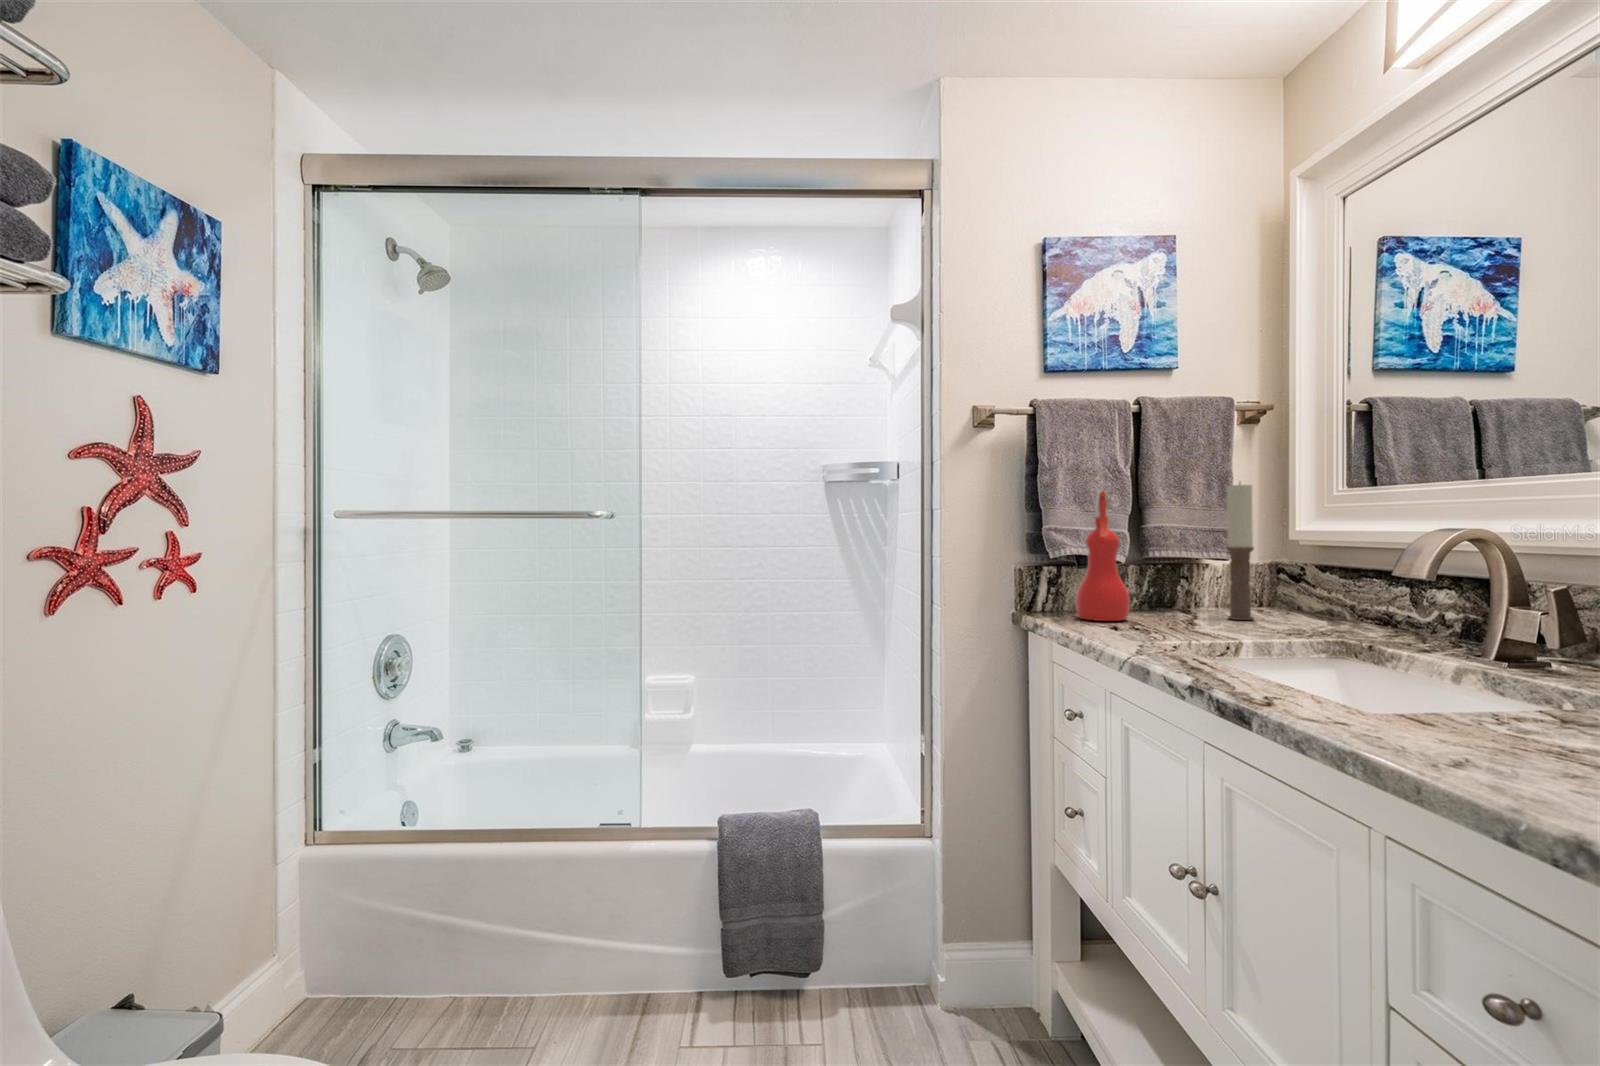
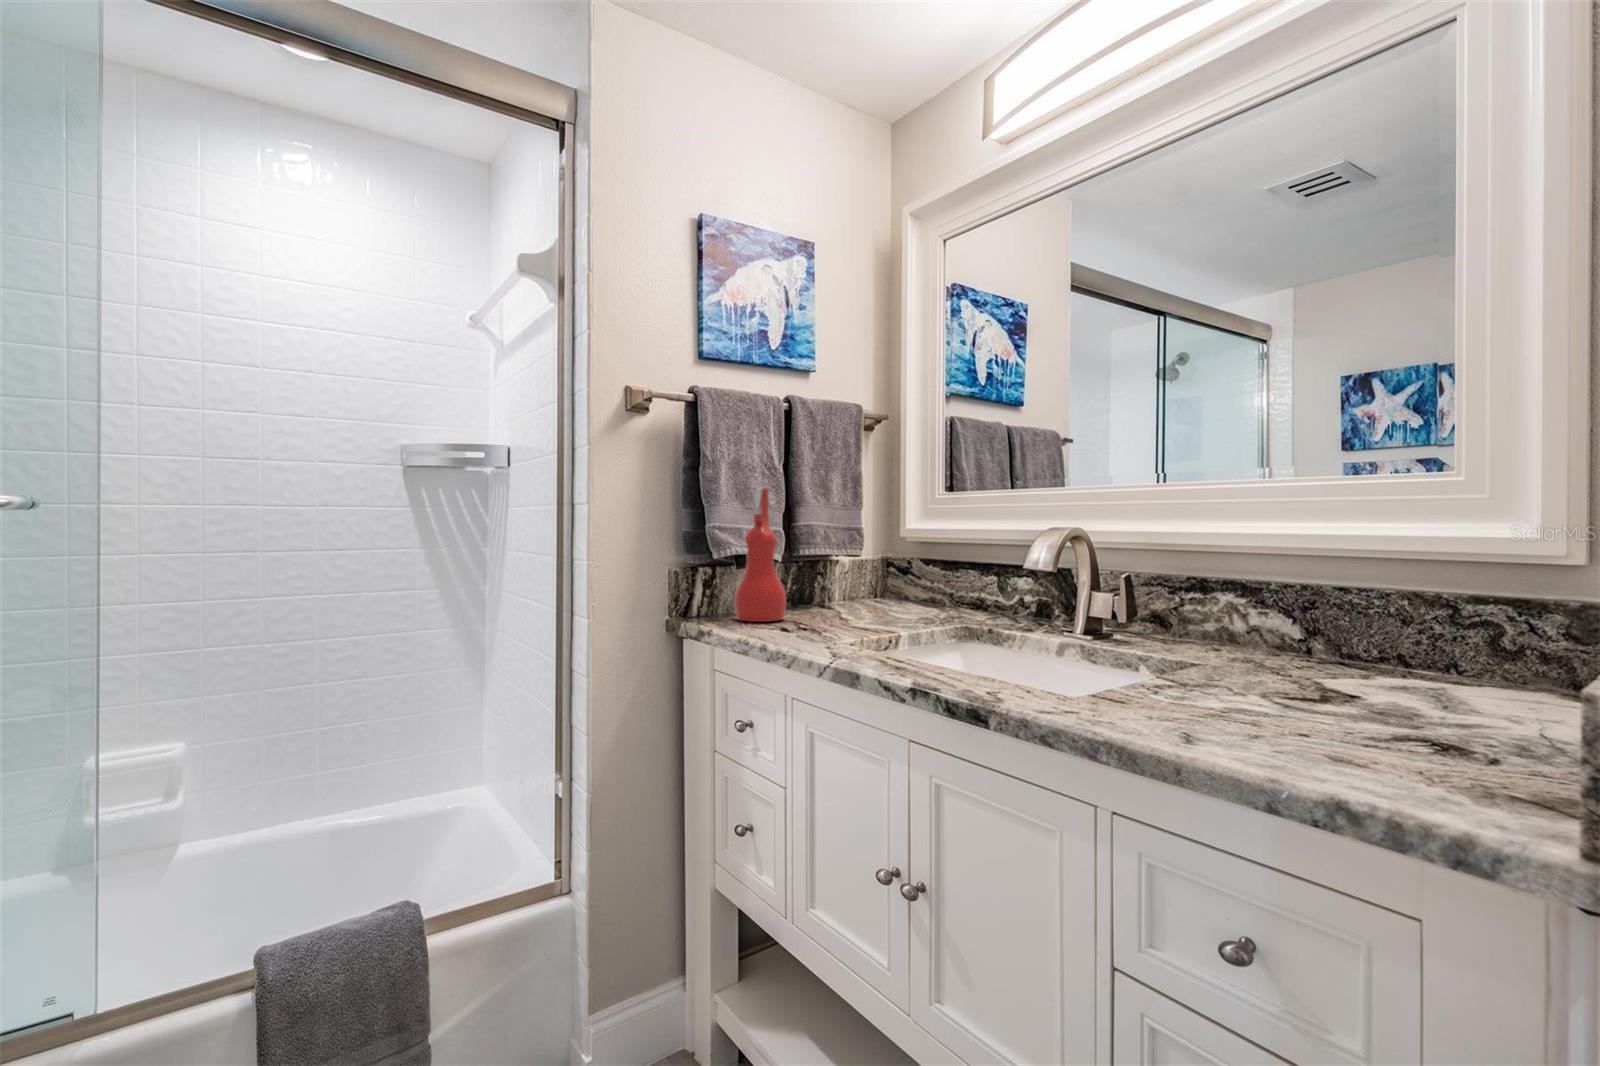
candle: present [1227,484,1254,620] -> none [861,483,884,612]

